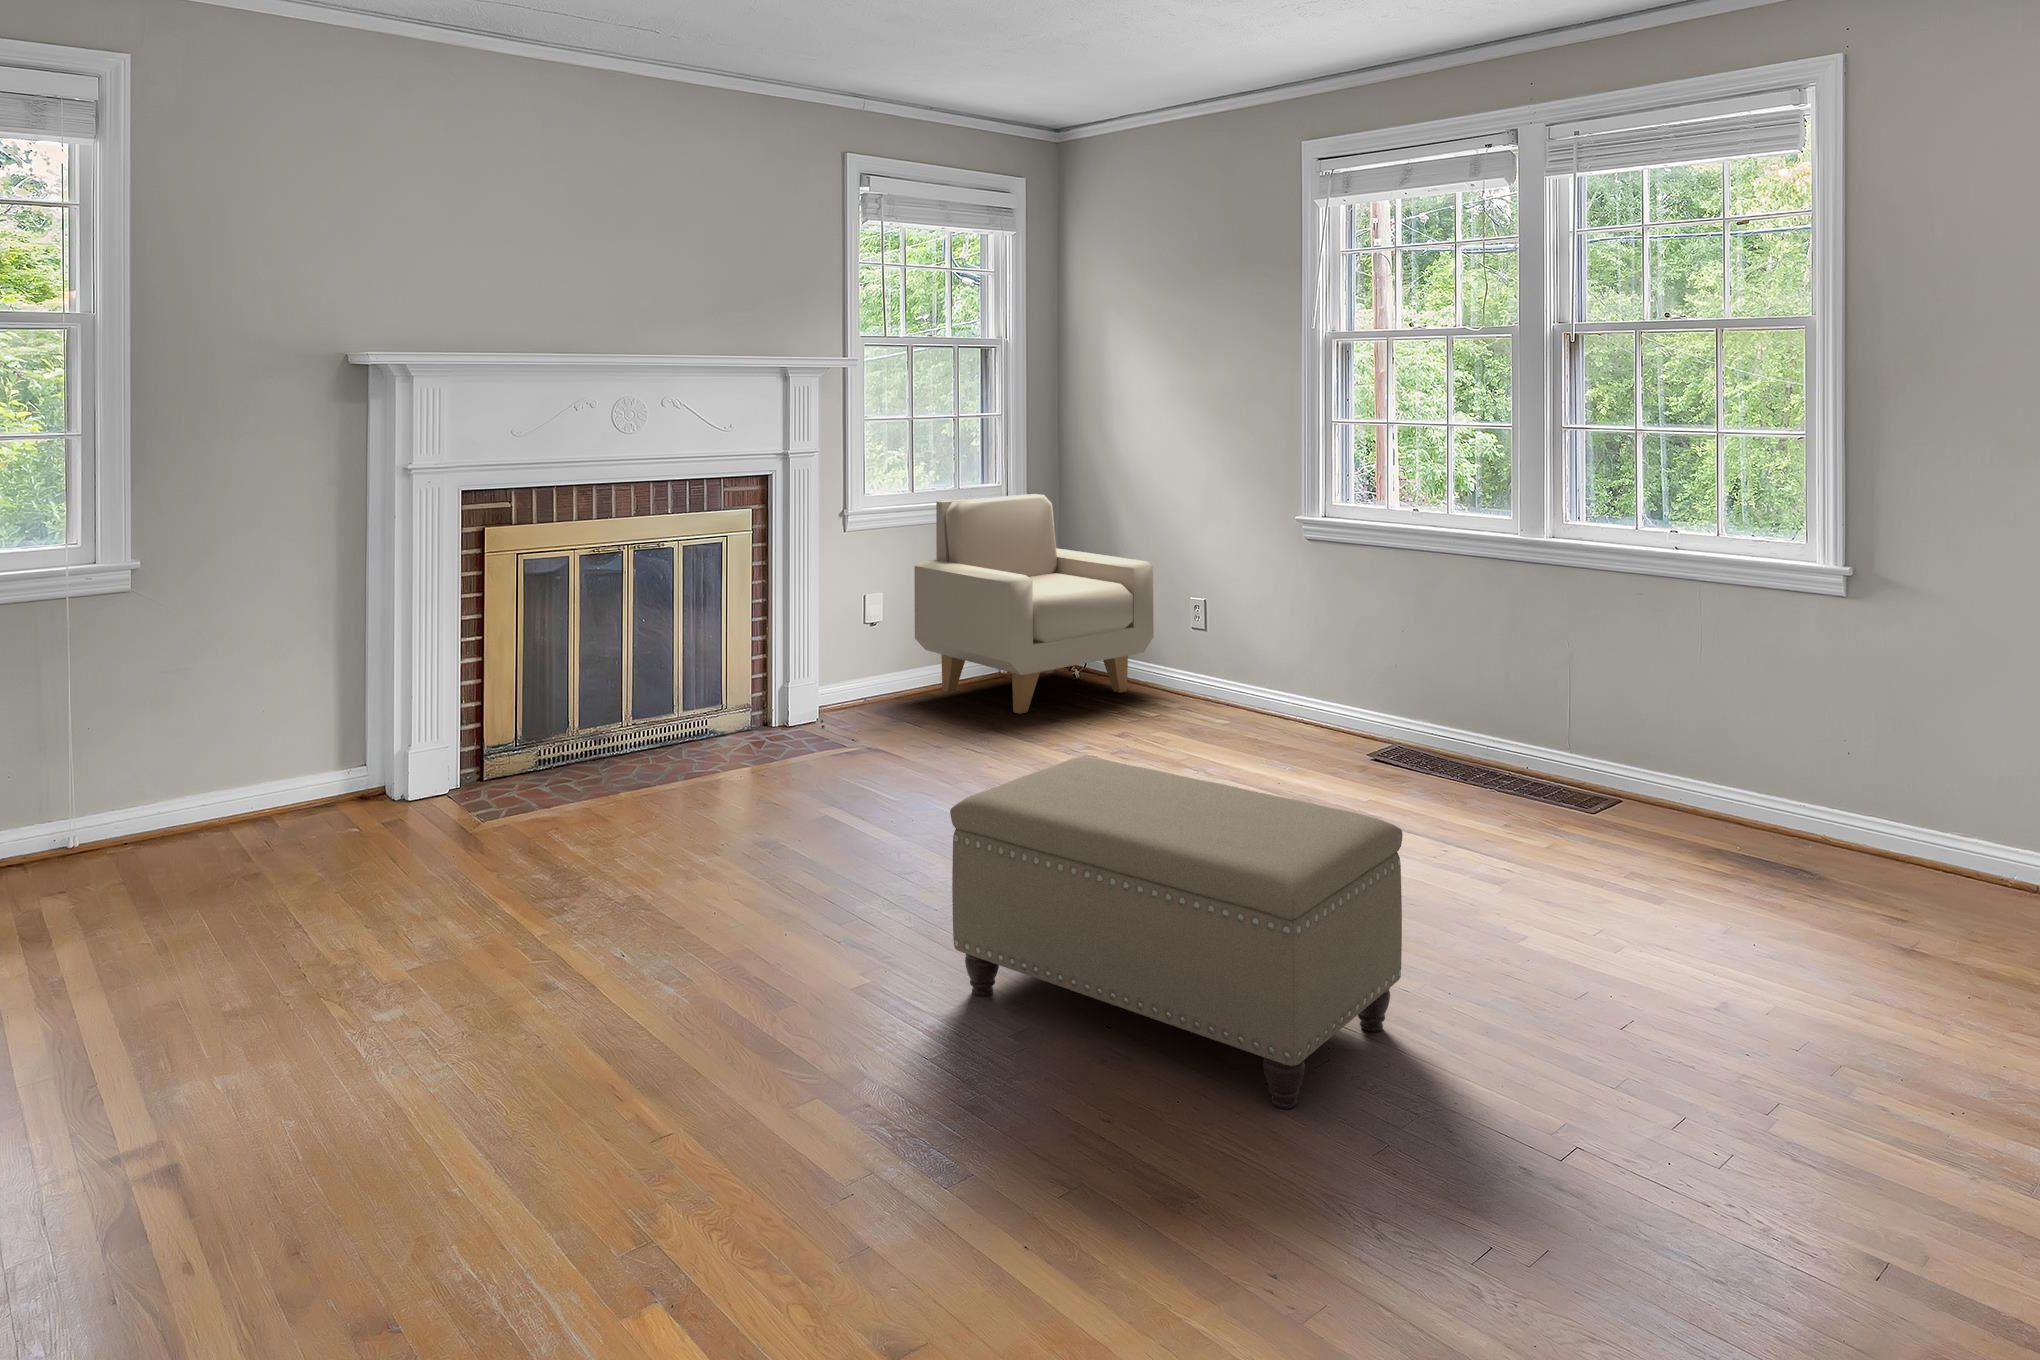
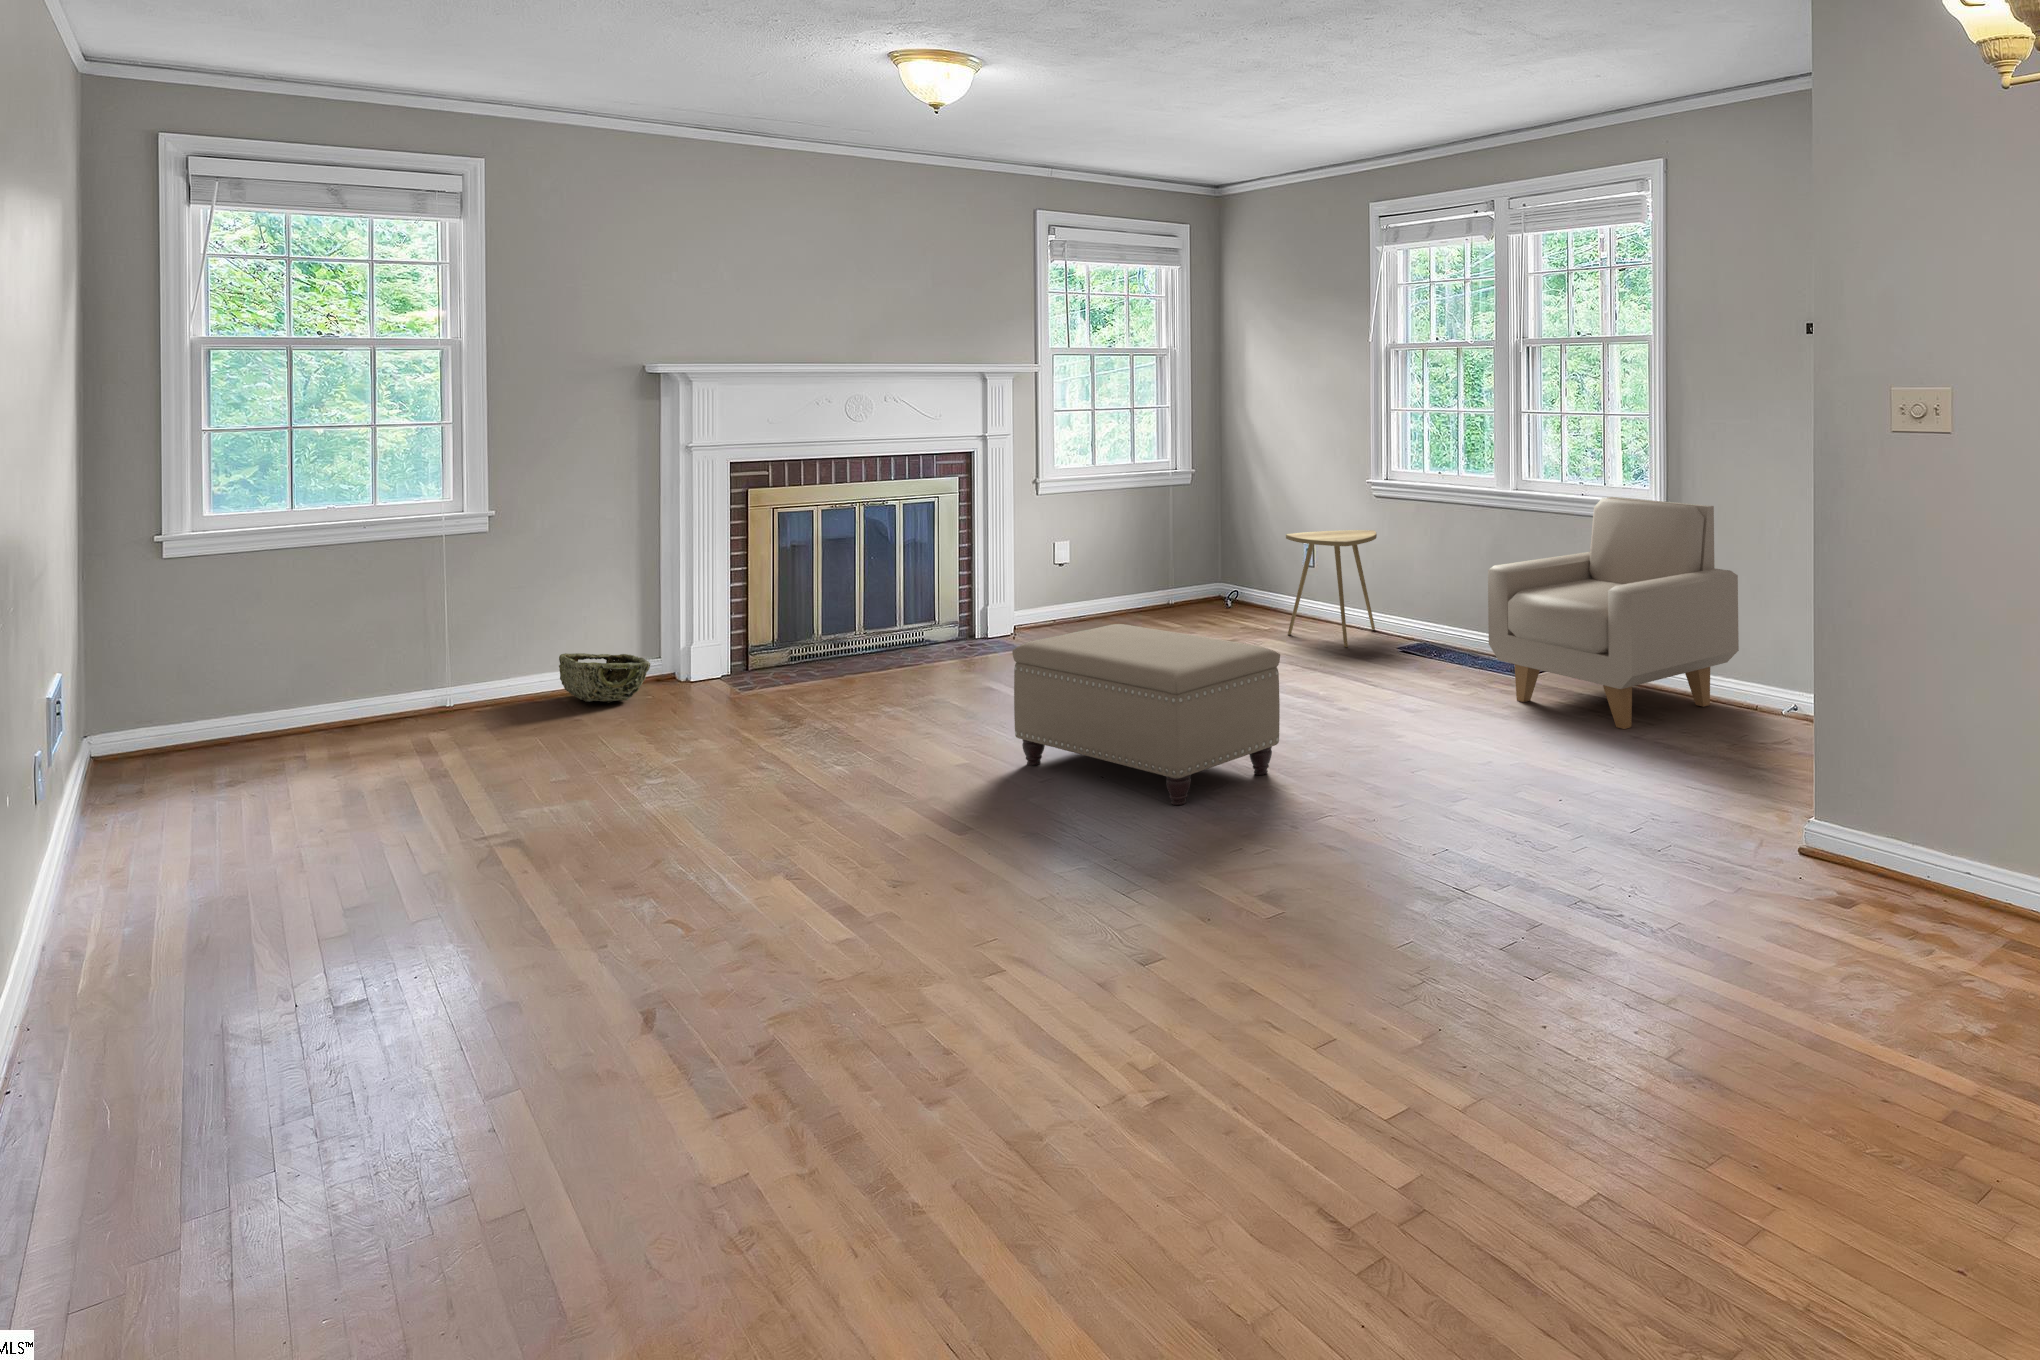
armchair: present [914,494,1154,714] -> present [1488,497,1739,729]
side table: none [1197,587,1325,756] -> present [1286,530,1377,647]
woven basket: none [227,762,357,841] -> present [559,653,650,703]

